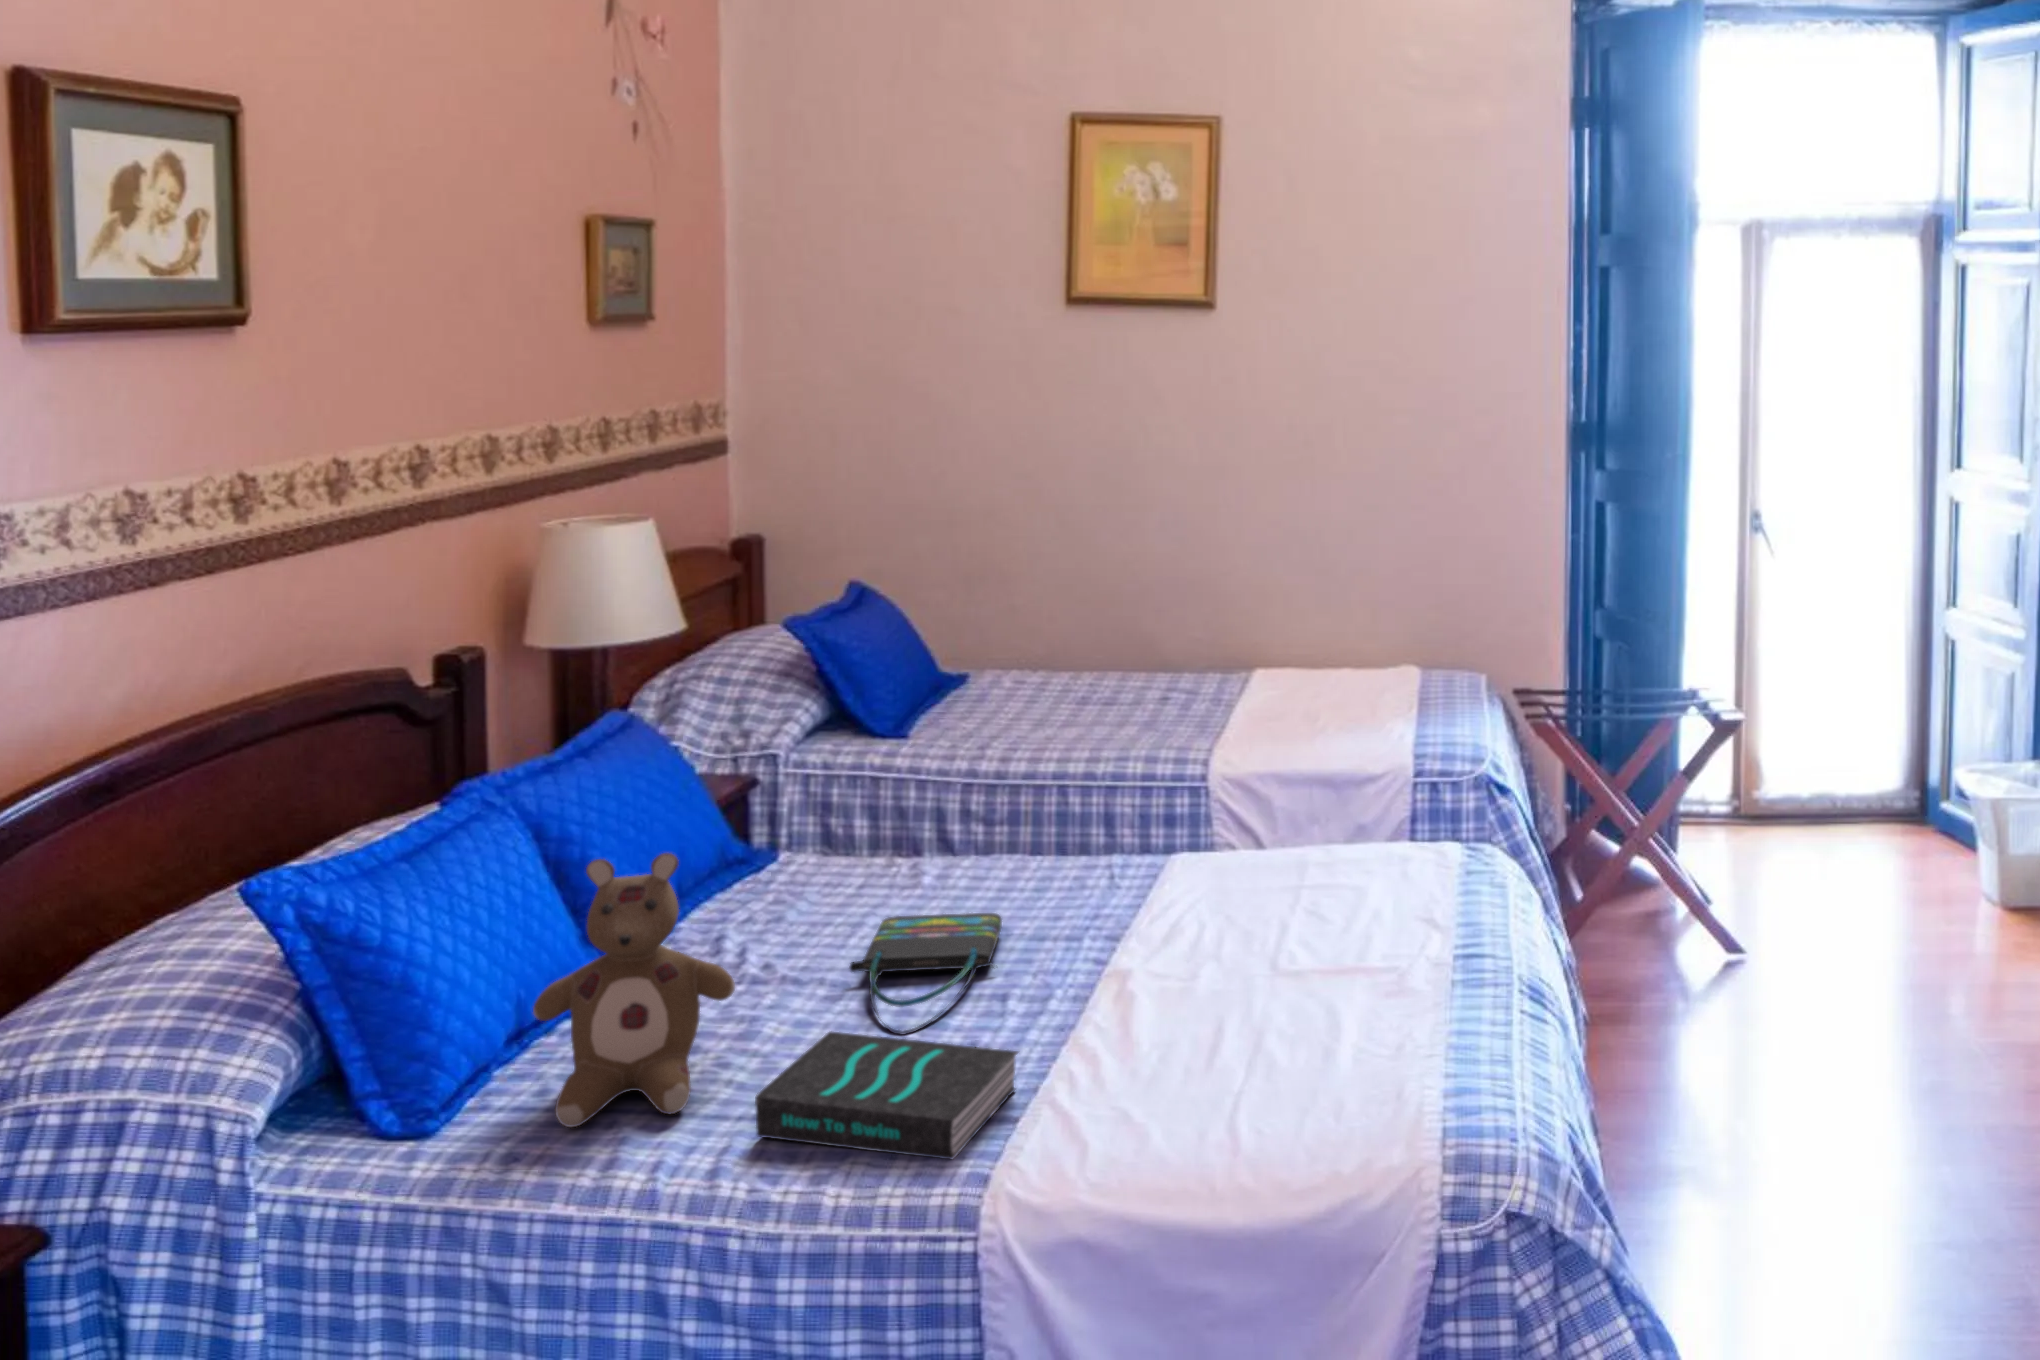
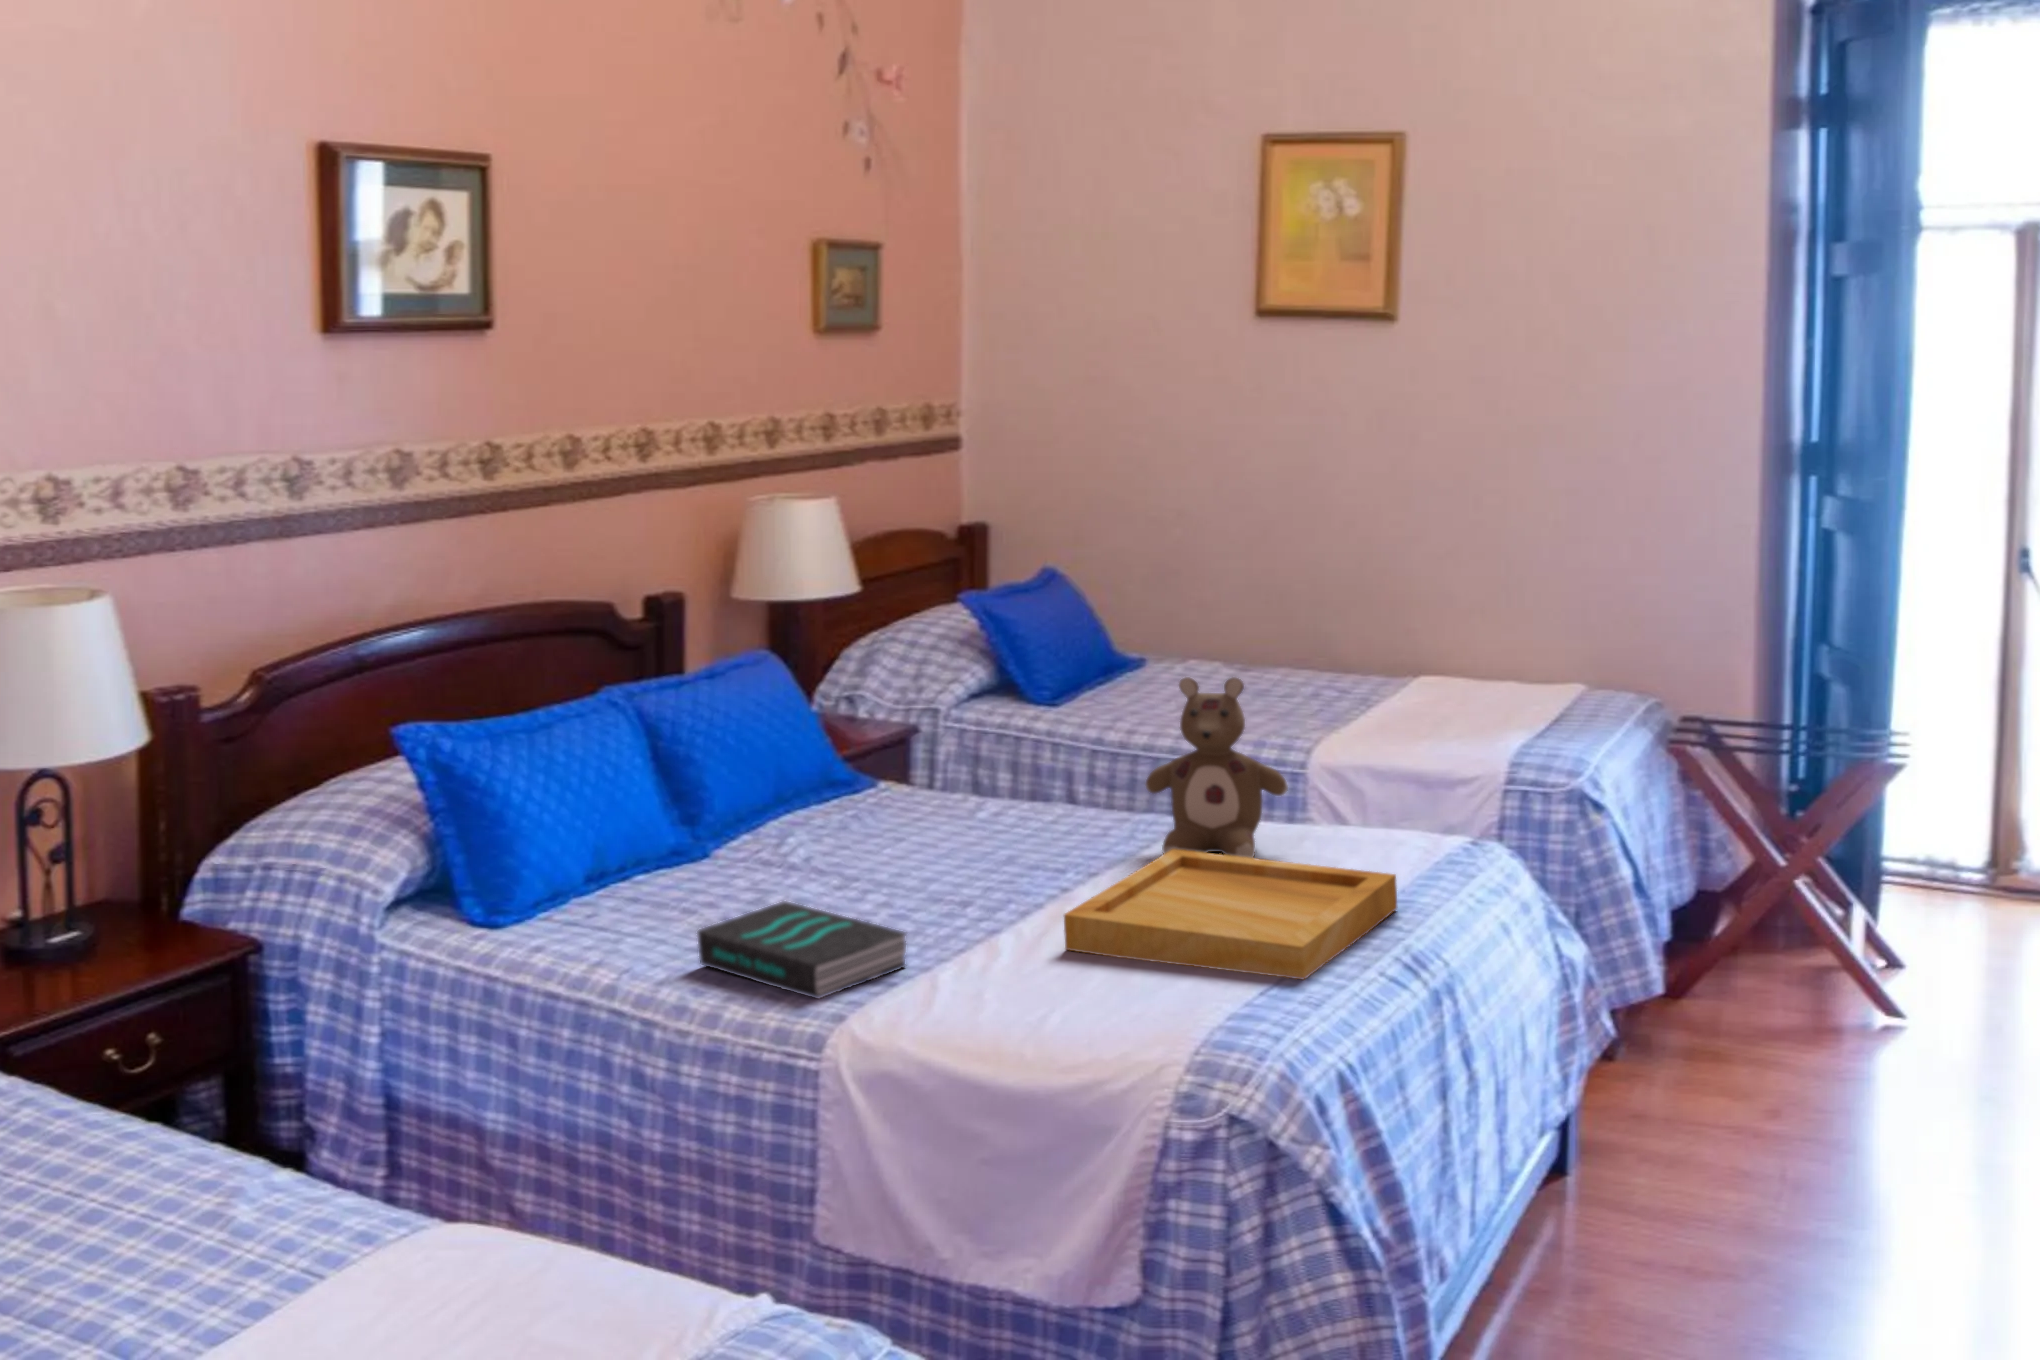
stuffed bear: present [533,853,735,1127] -> present [1146,677,1288,858]
tray: none [1167,895,1438,1034] -> present [1064,849,1397,979]
tote bag: present [850,913,1002,1035] -> none [853,840,1012,924]

